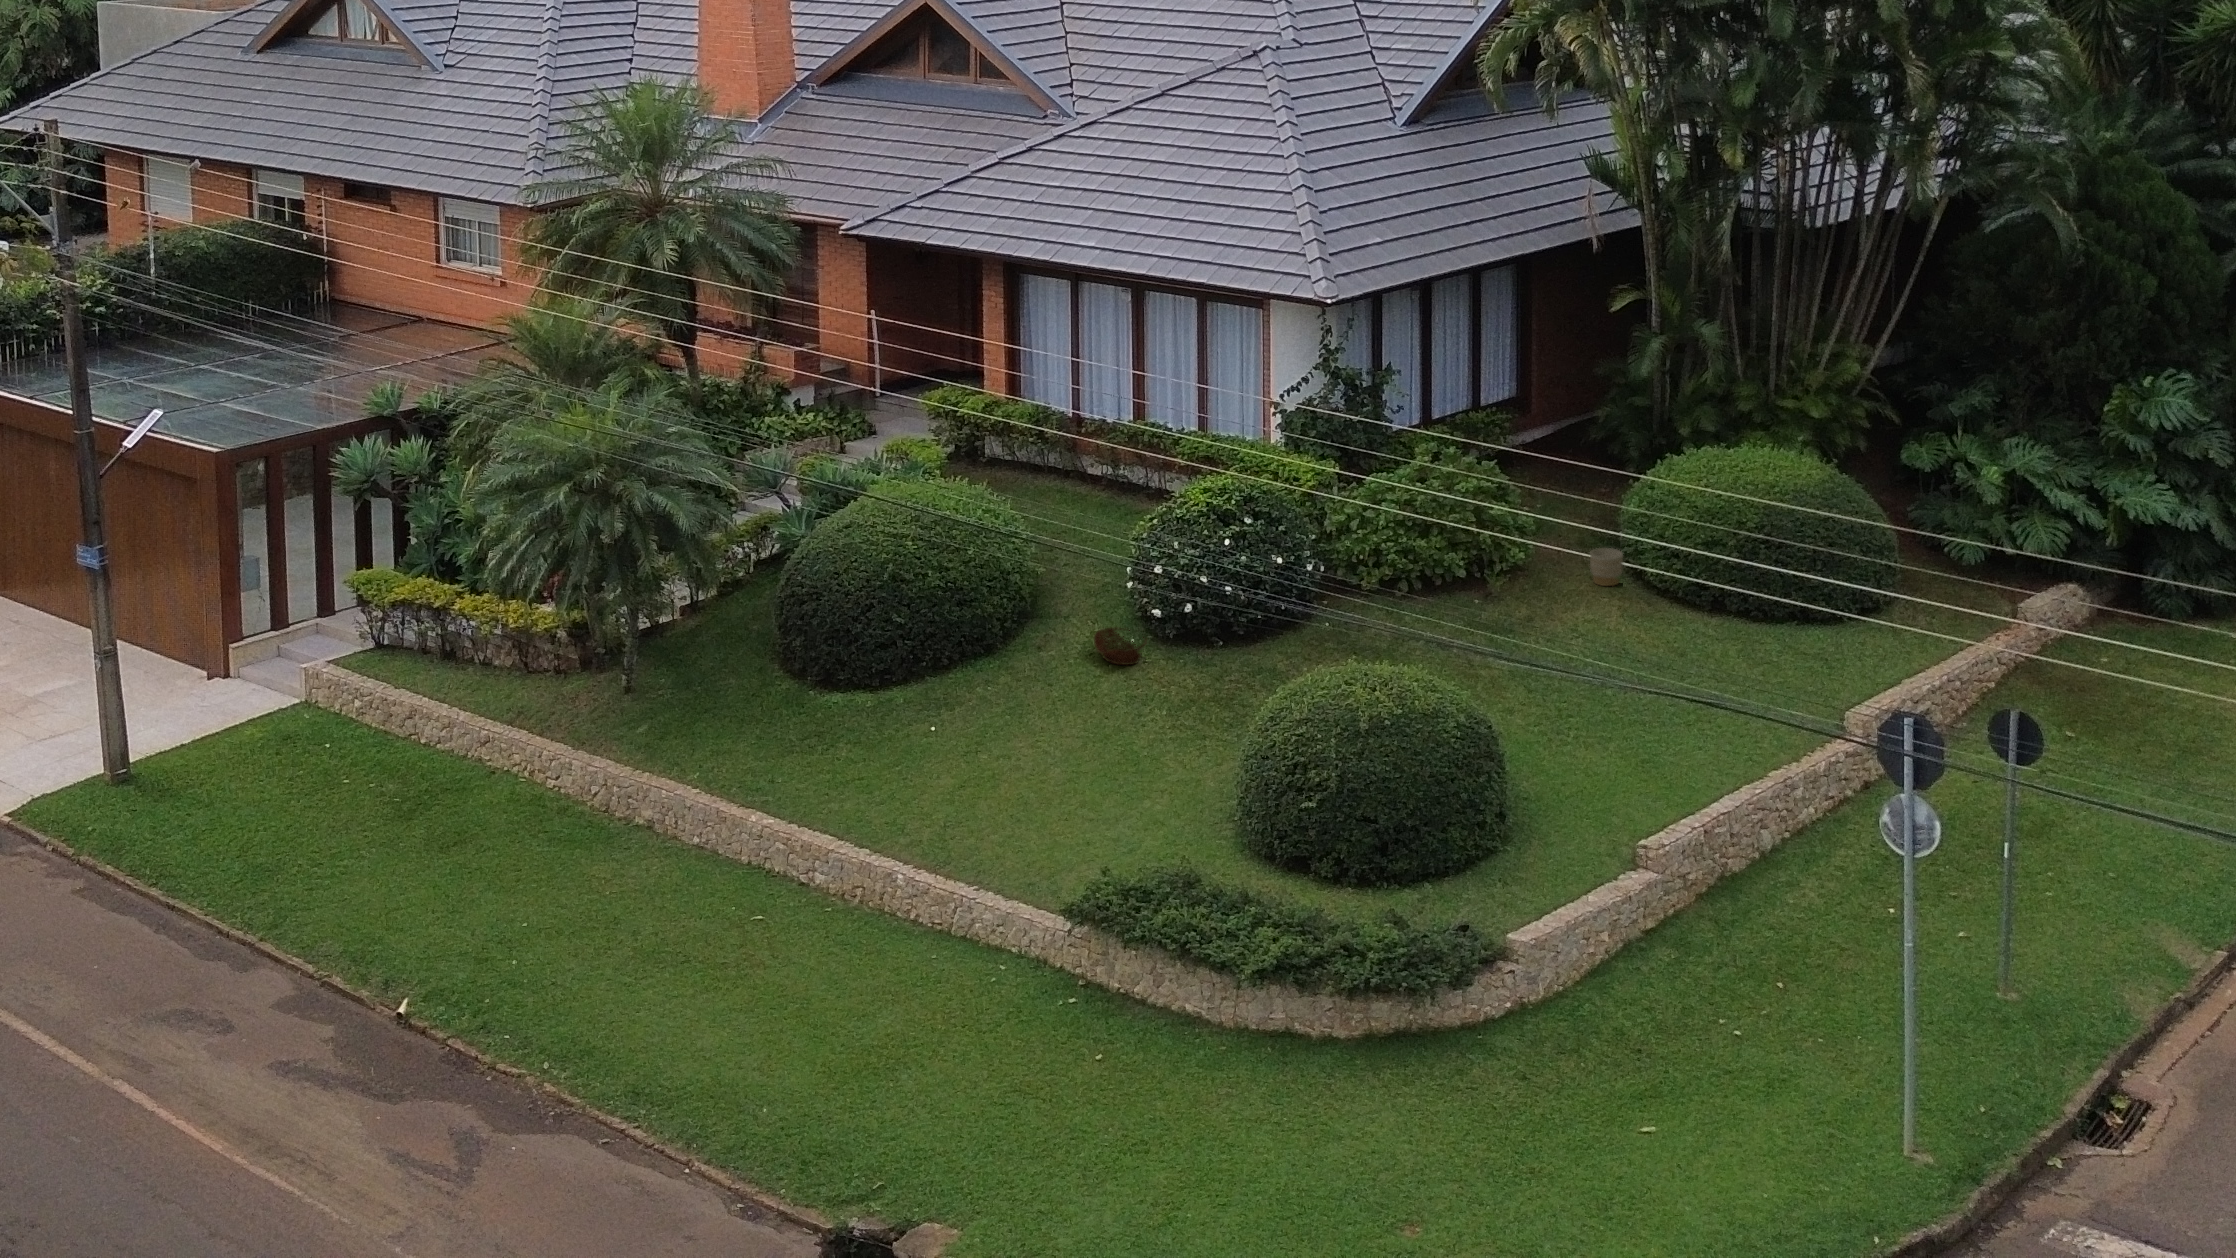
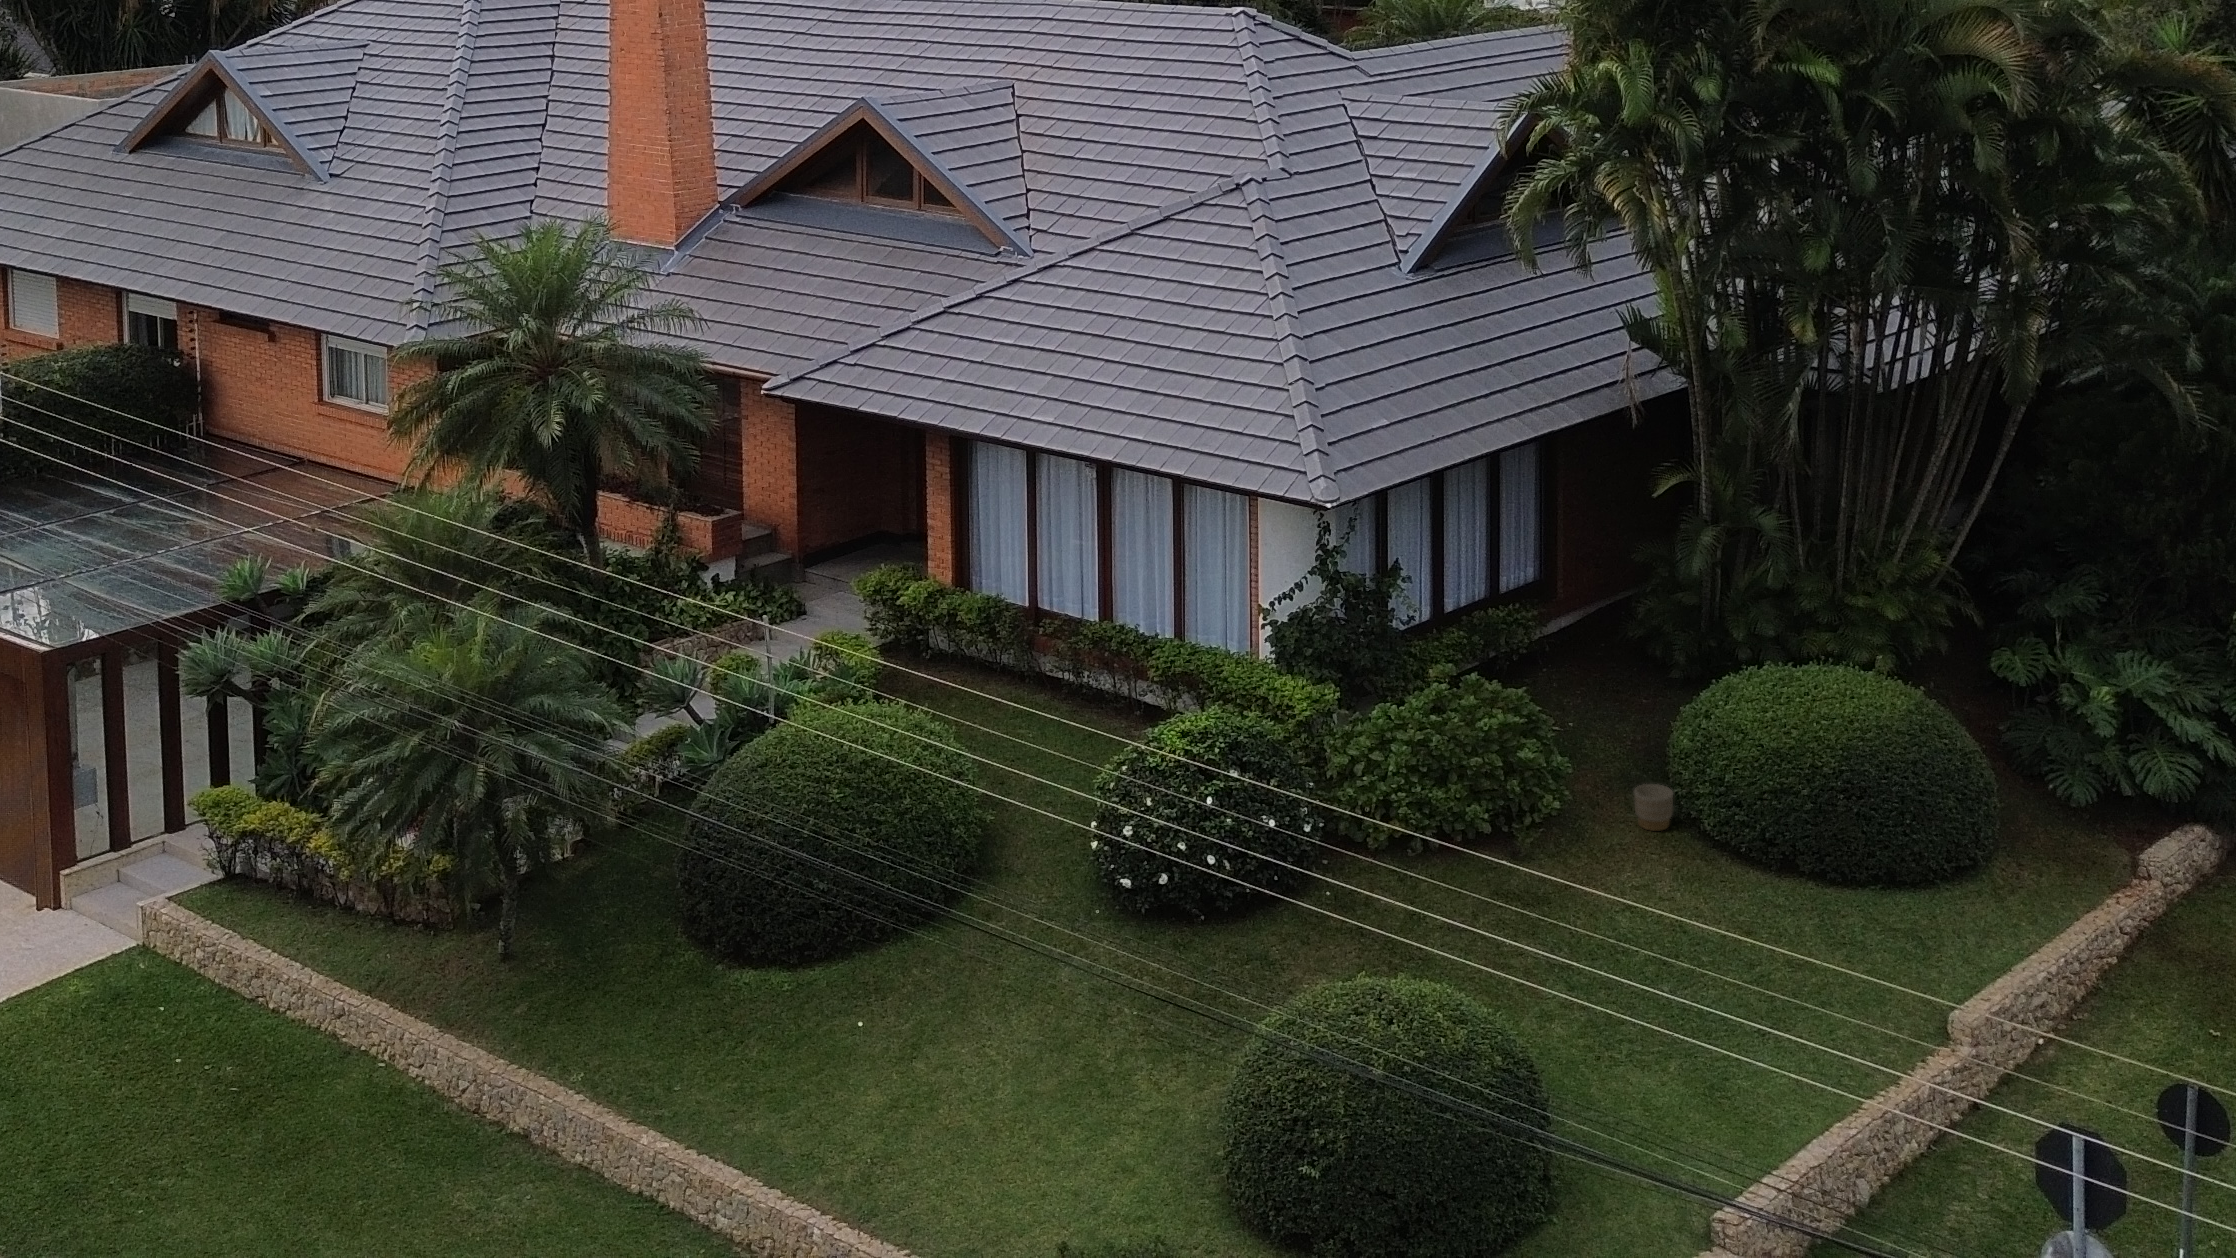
basket: present [1094,628,1146,665] -> none [1054,889,1117,939]

